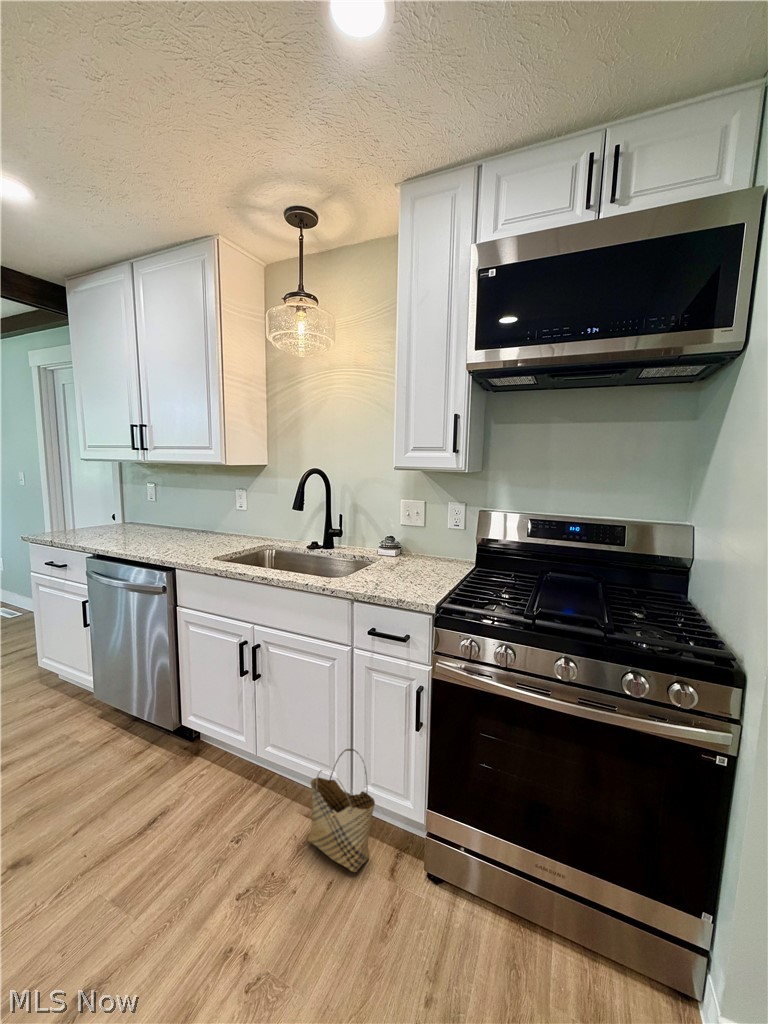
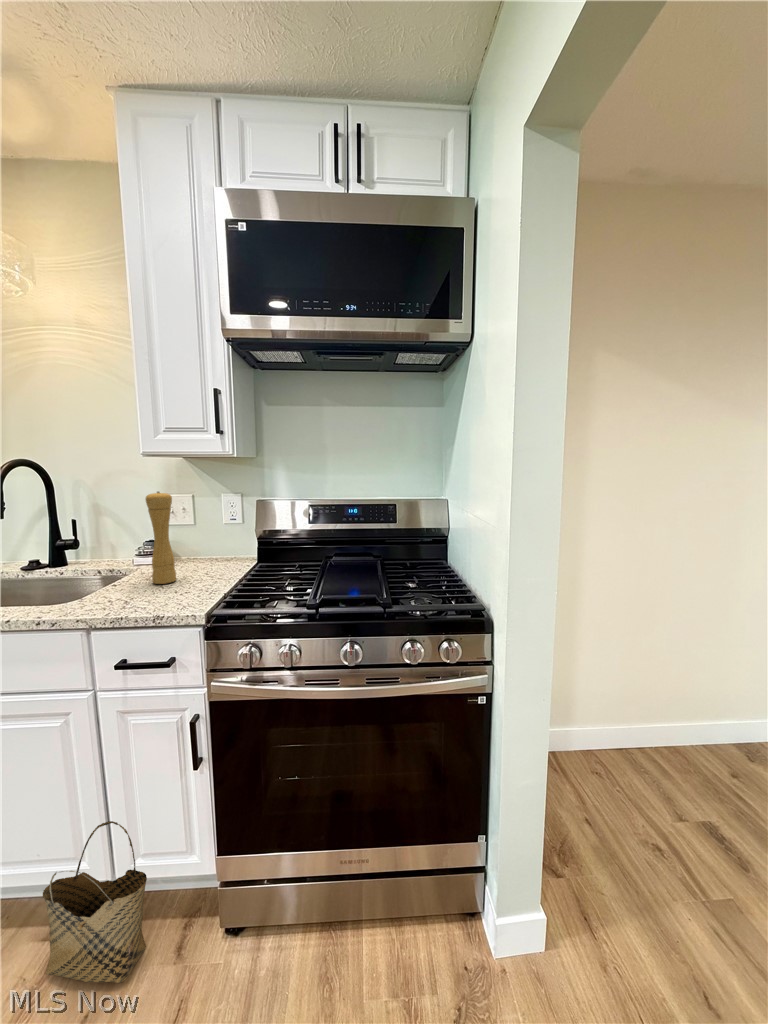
pepper mill: none [394,499,414,574] -> present [146,491,176,584]

